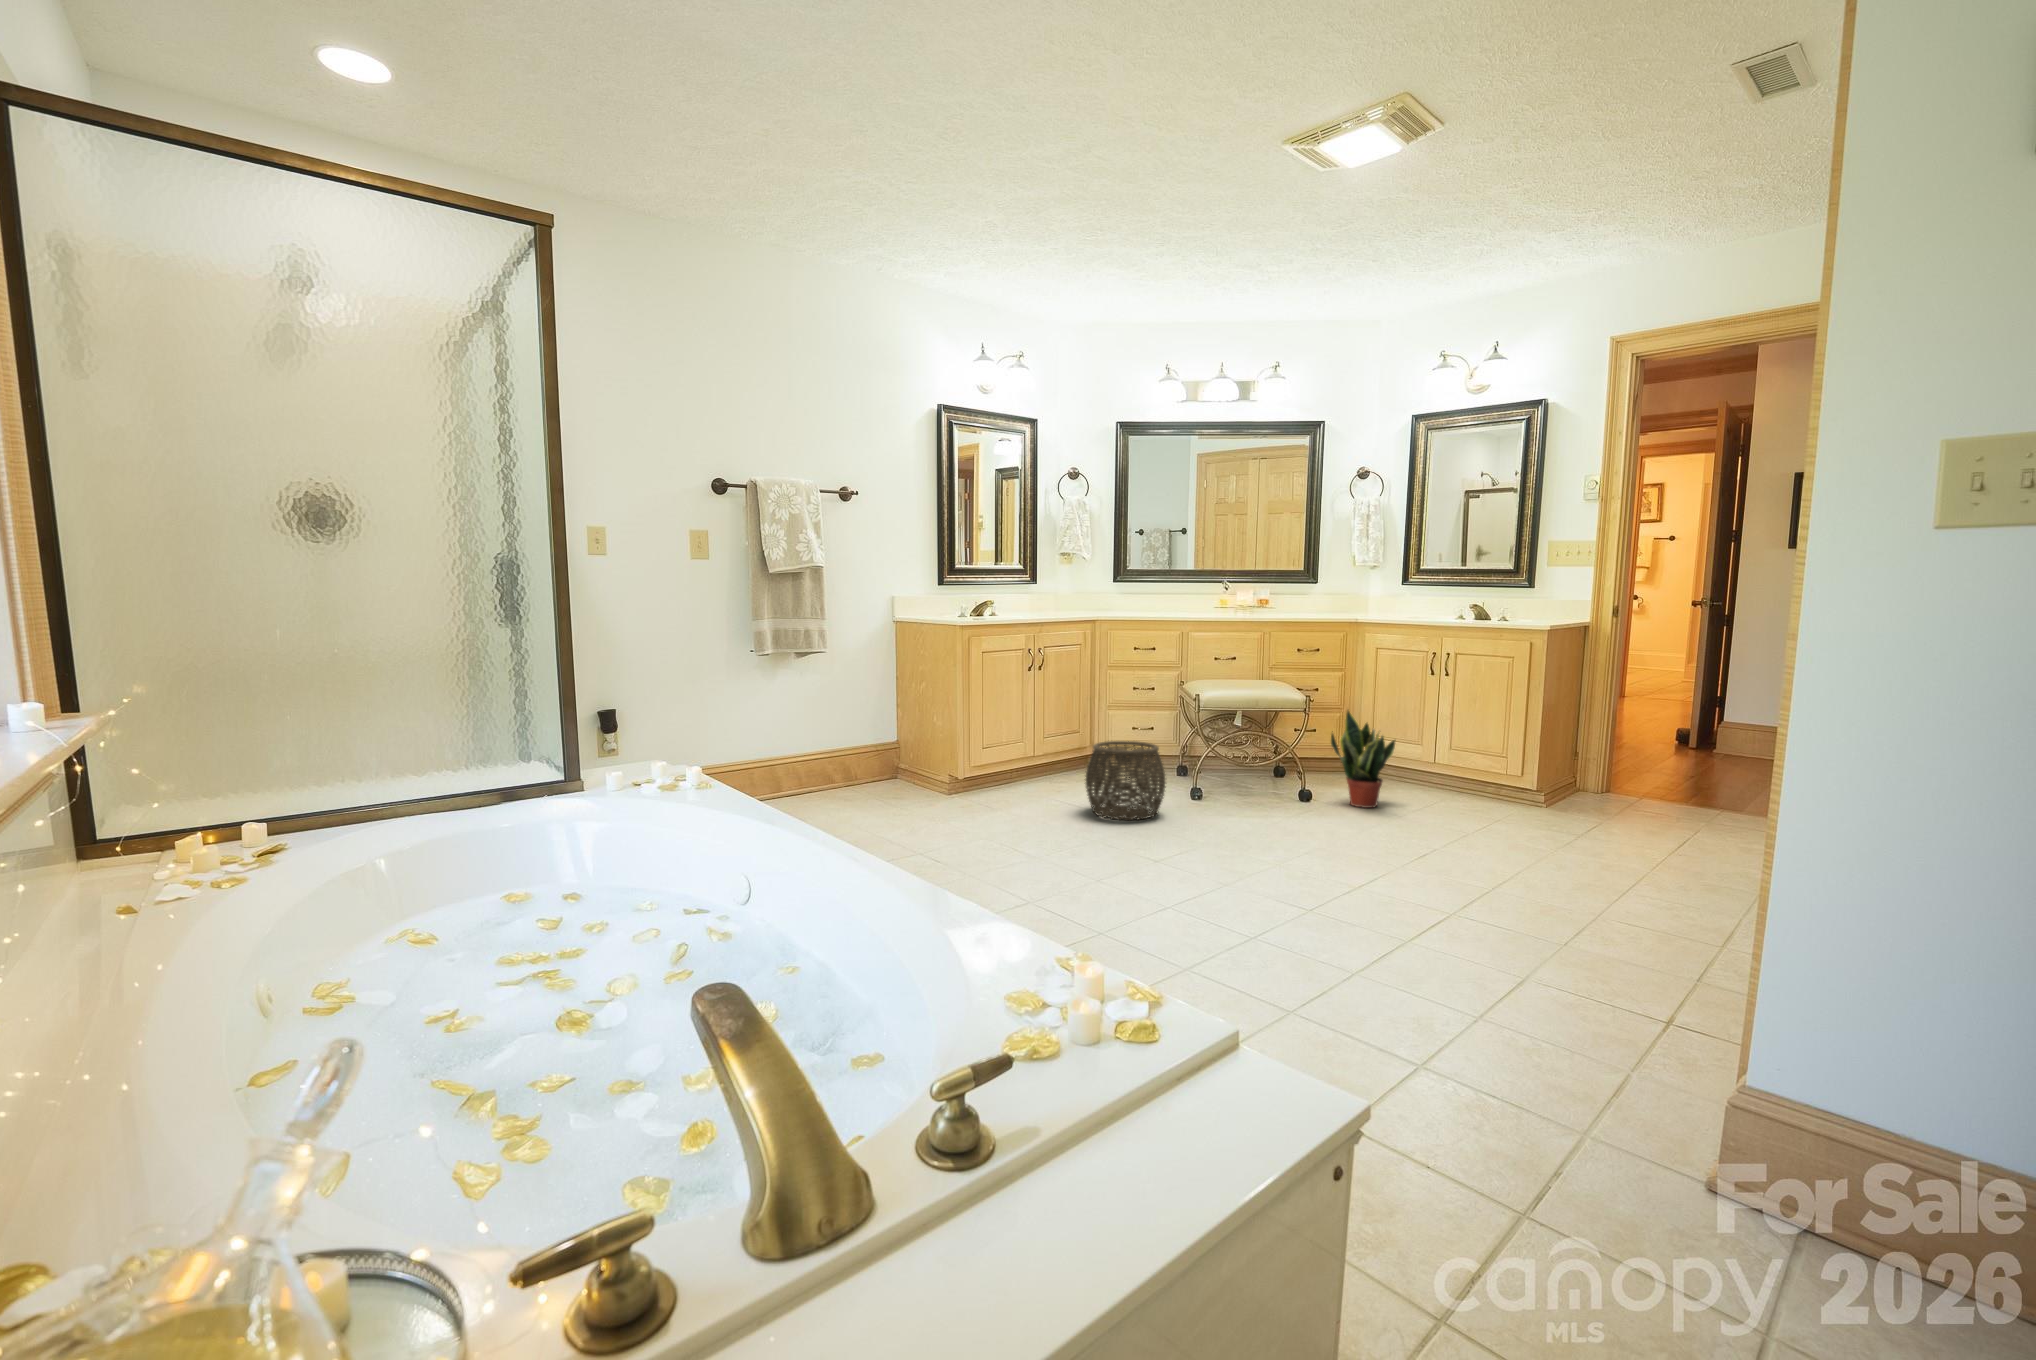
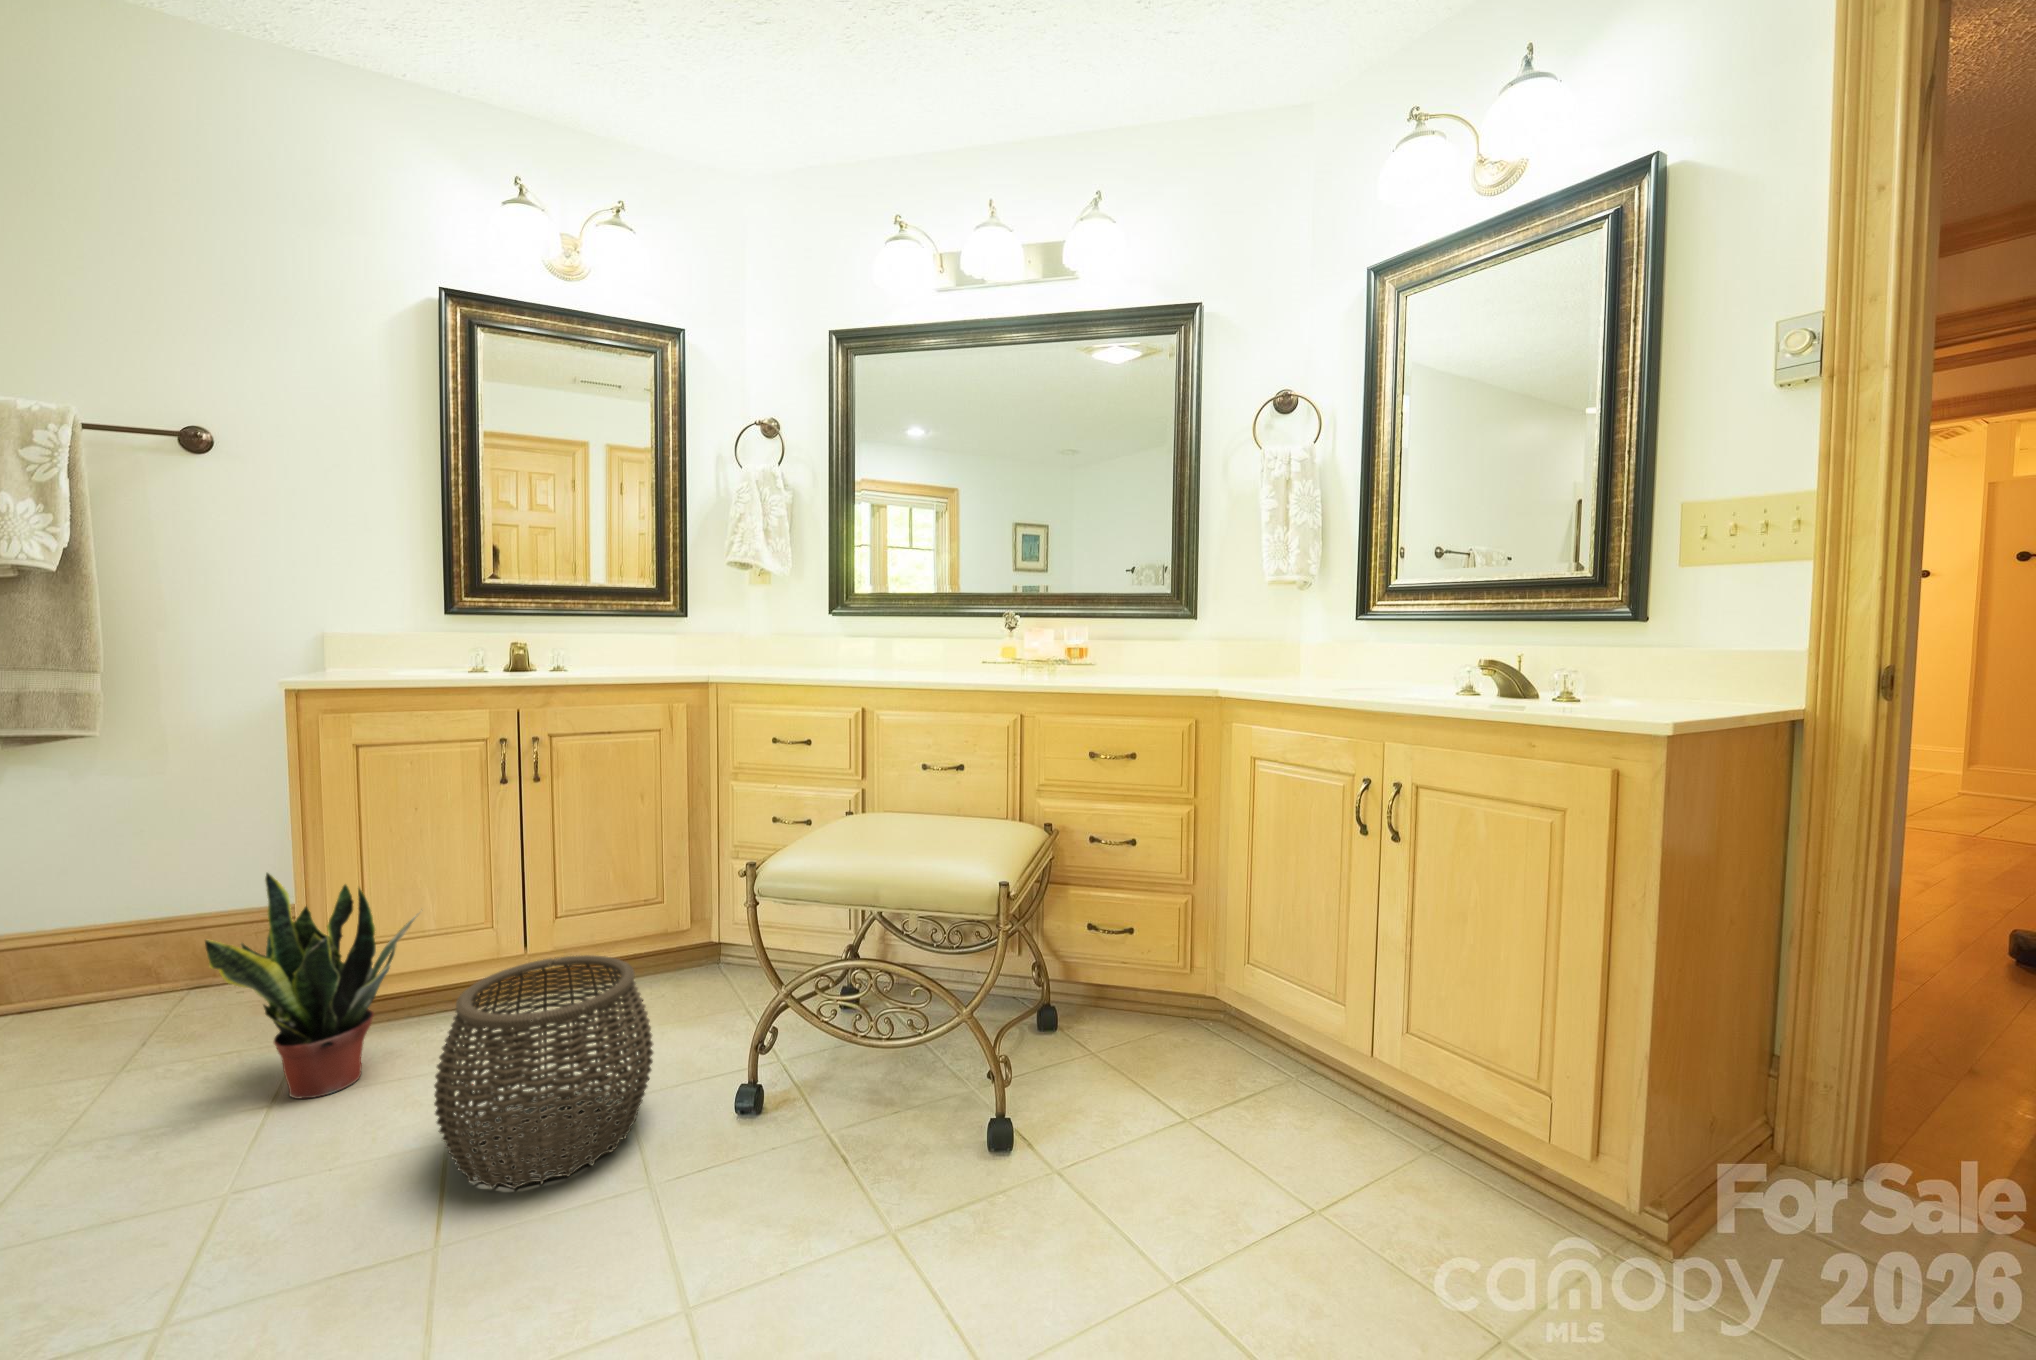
potted plant: present [1331,711,1395,808] -> present [205,873,416,1099]

